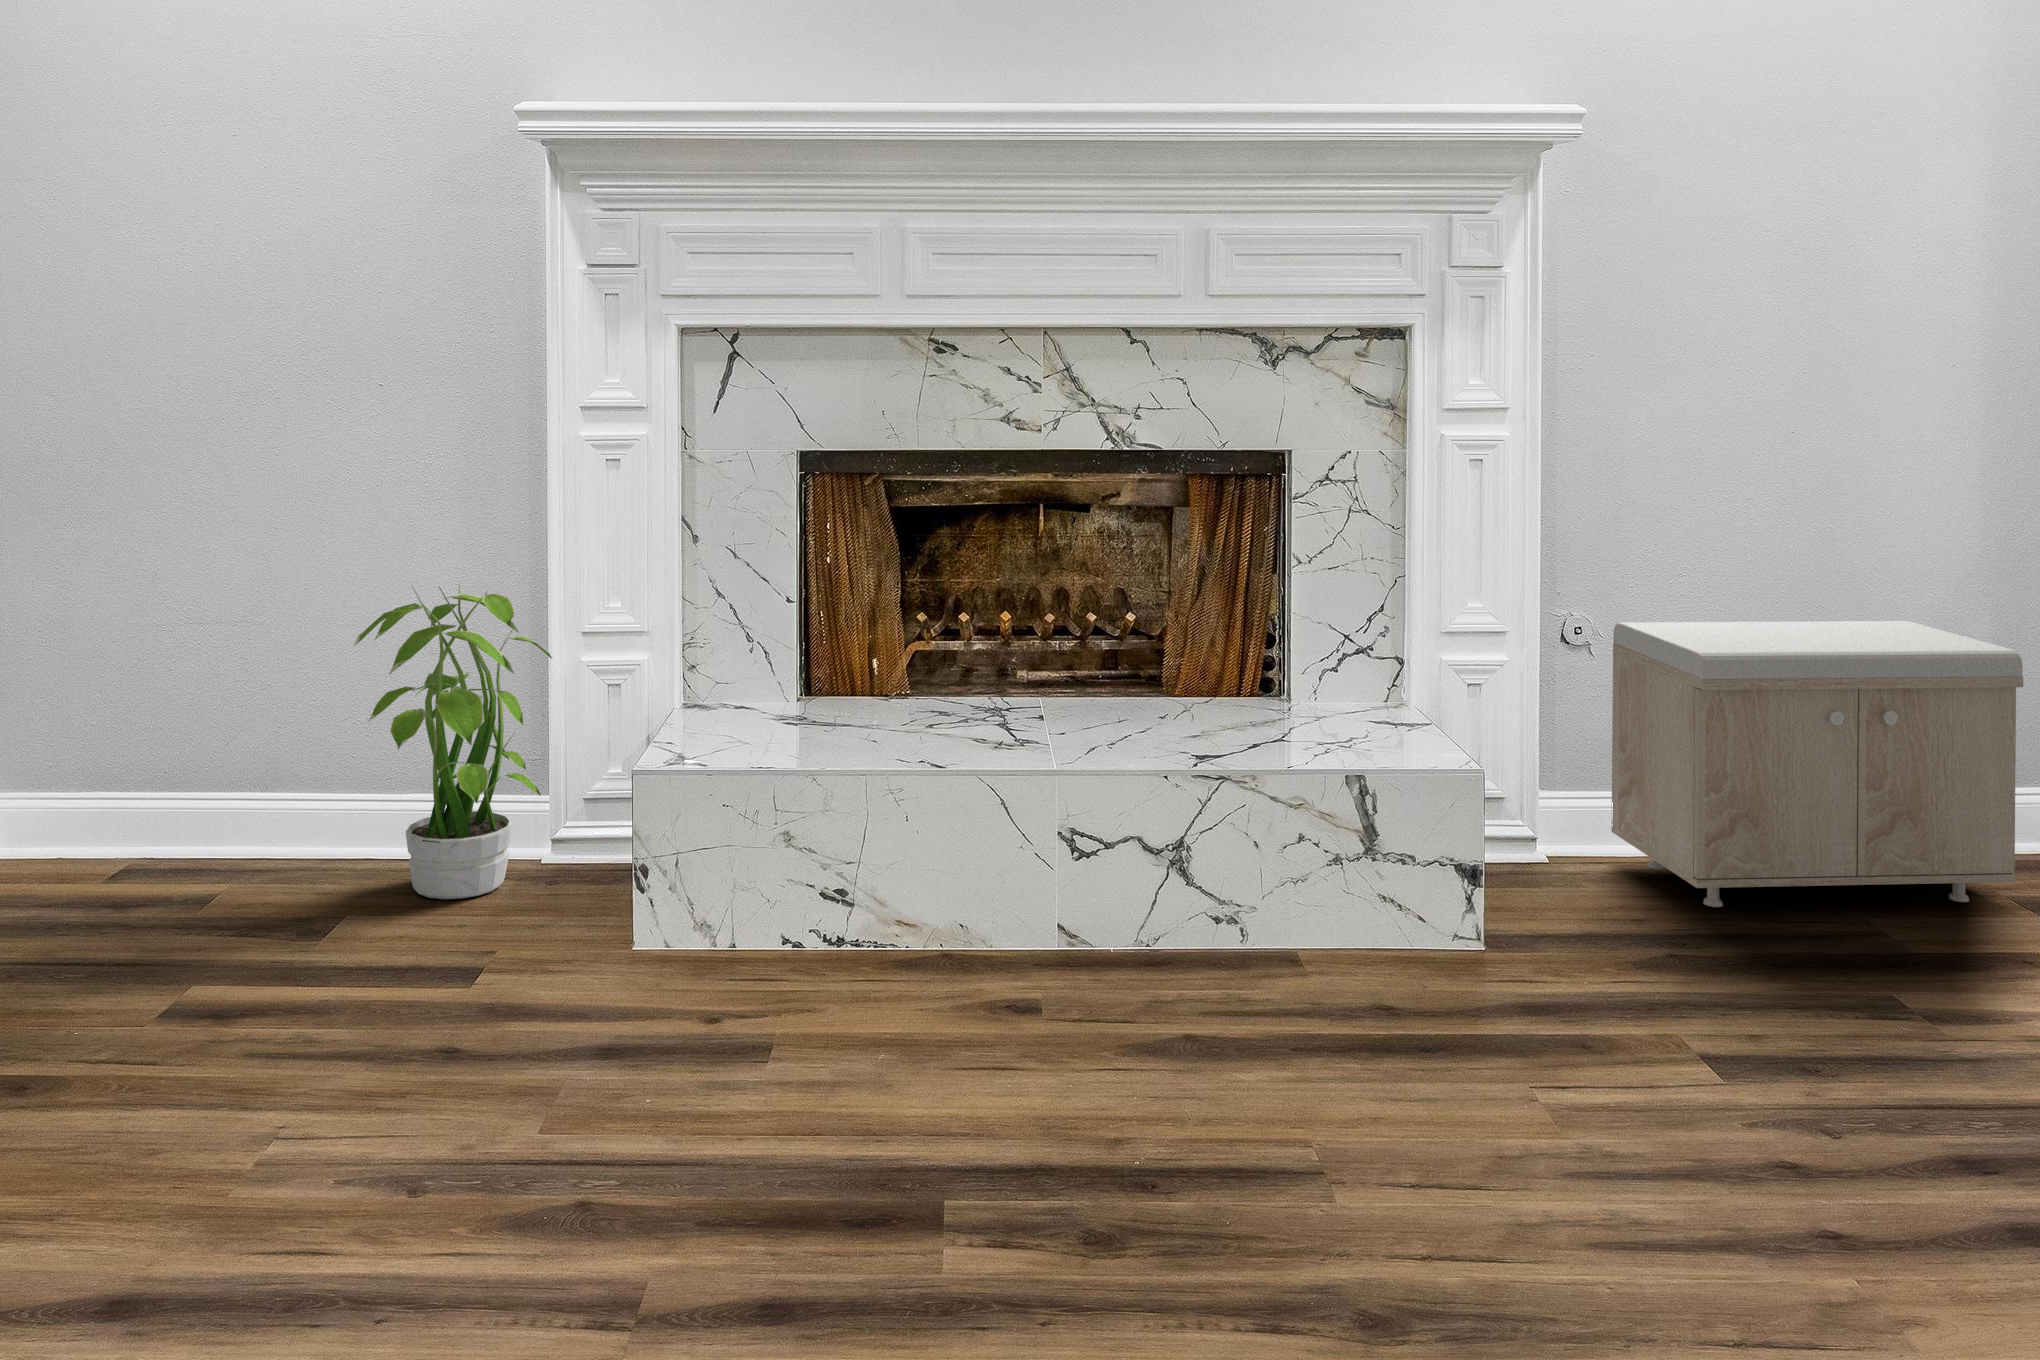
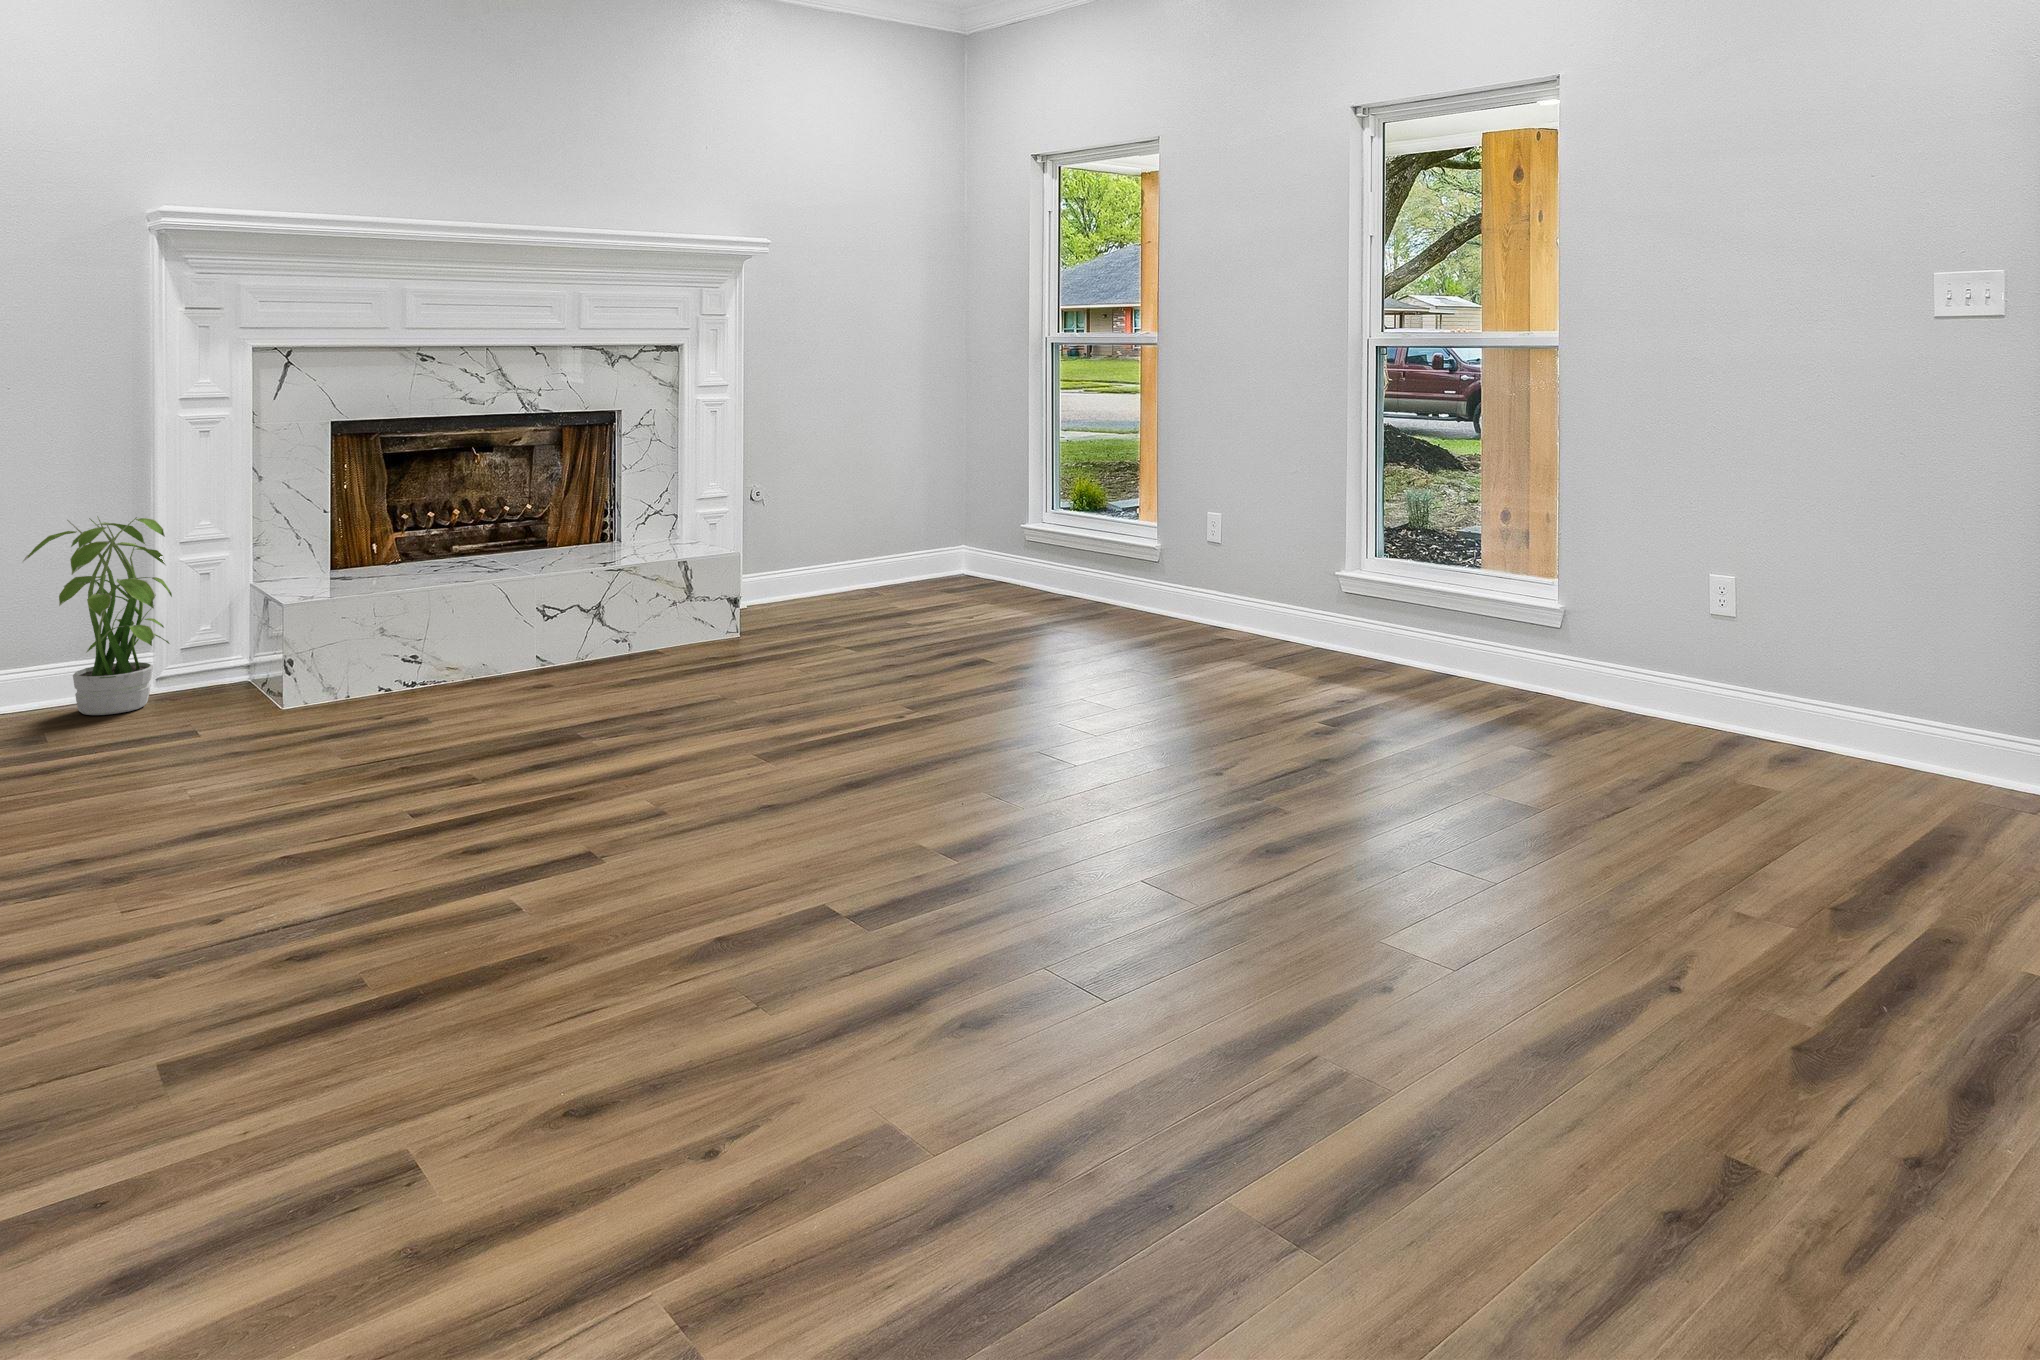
storage bench: present [1612,621,2023,907] -> none [774,477,945,610]

